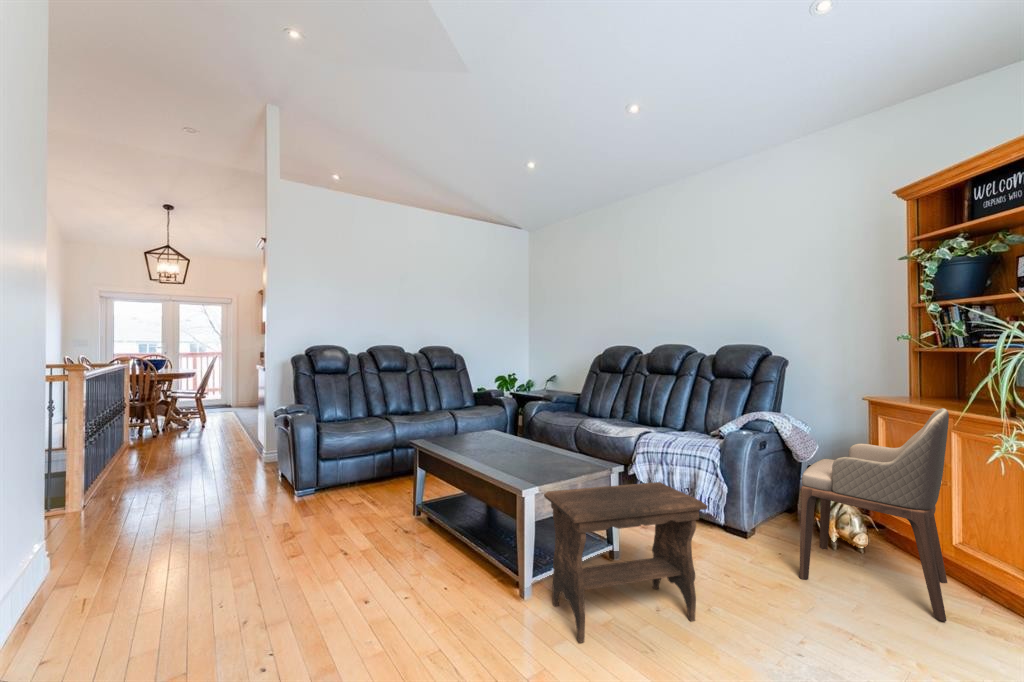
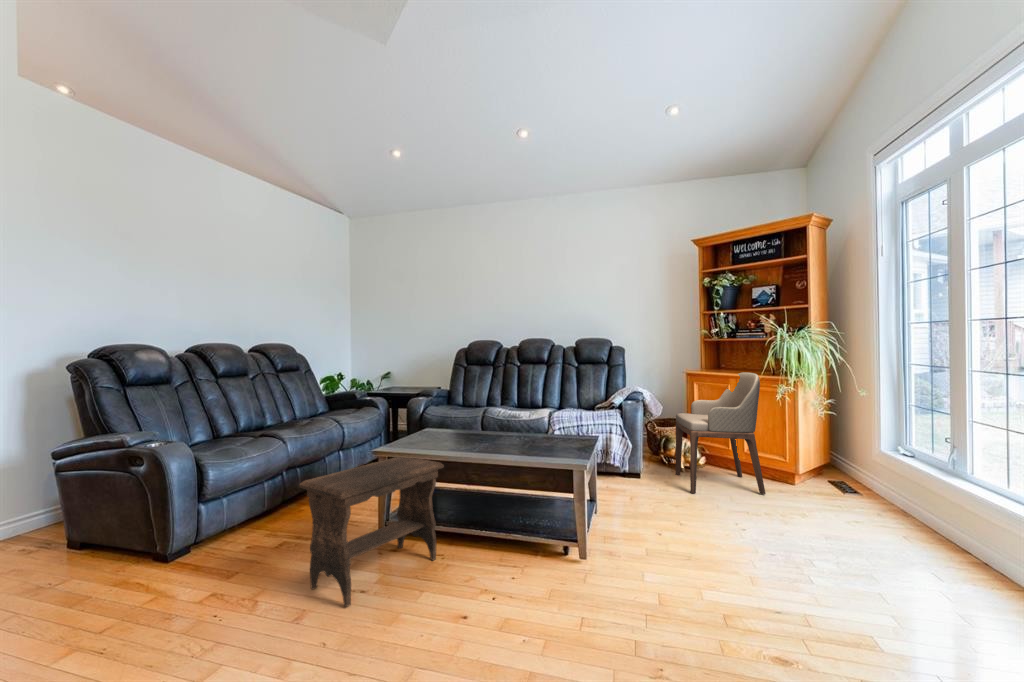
footstool: present [544,482,707,643] -> present [299,457,444,607]

